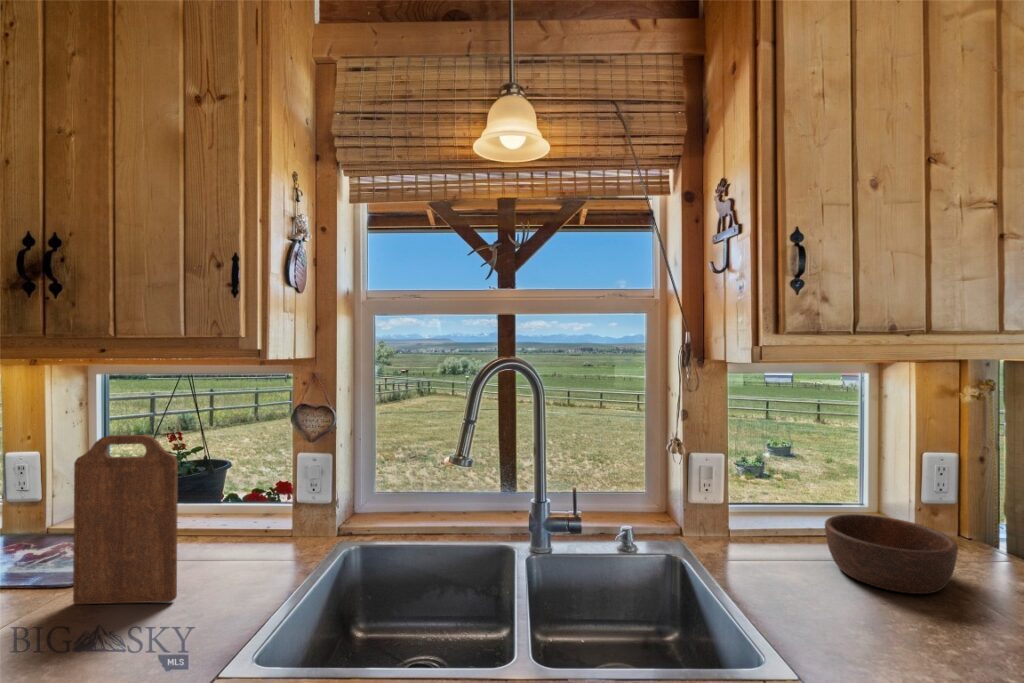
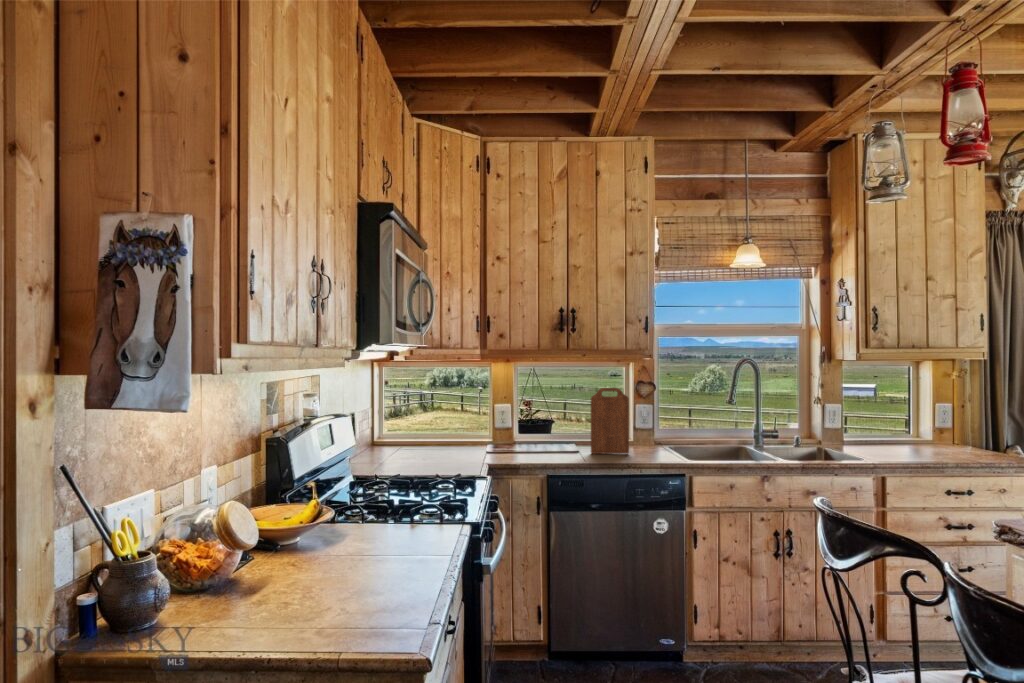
wooden bowl: present [825,514,958,594] -> none [888,430,941,453]

